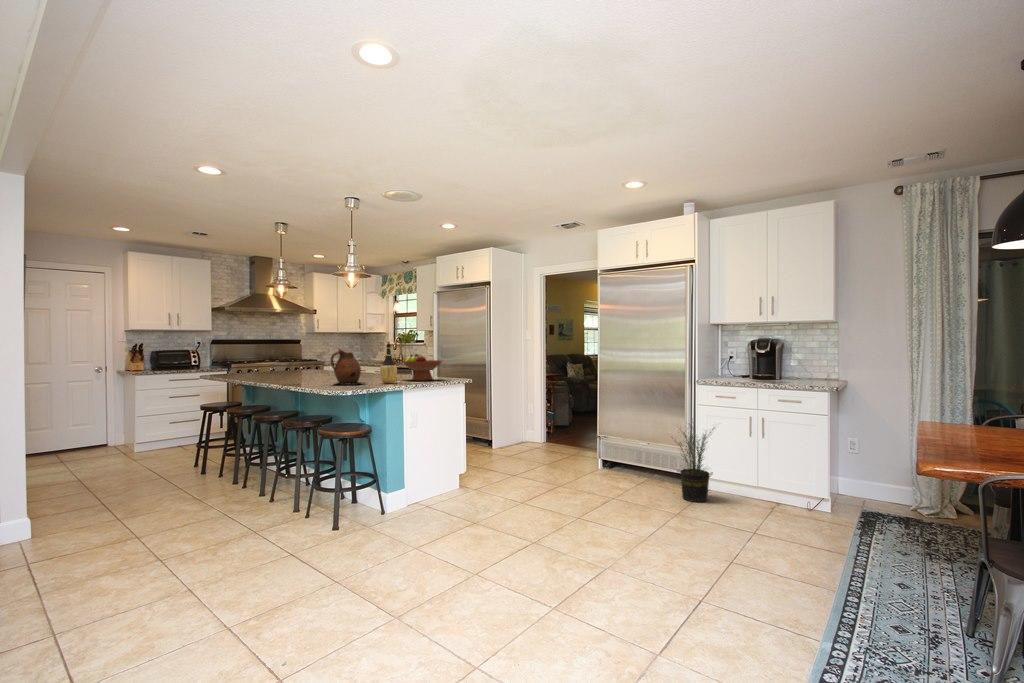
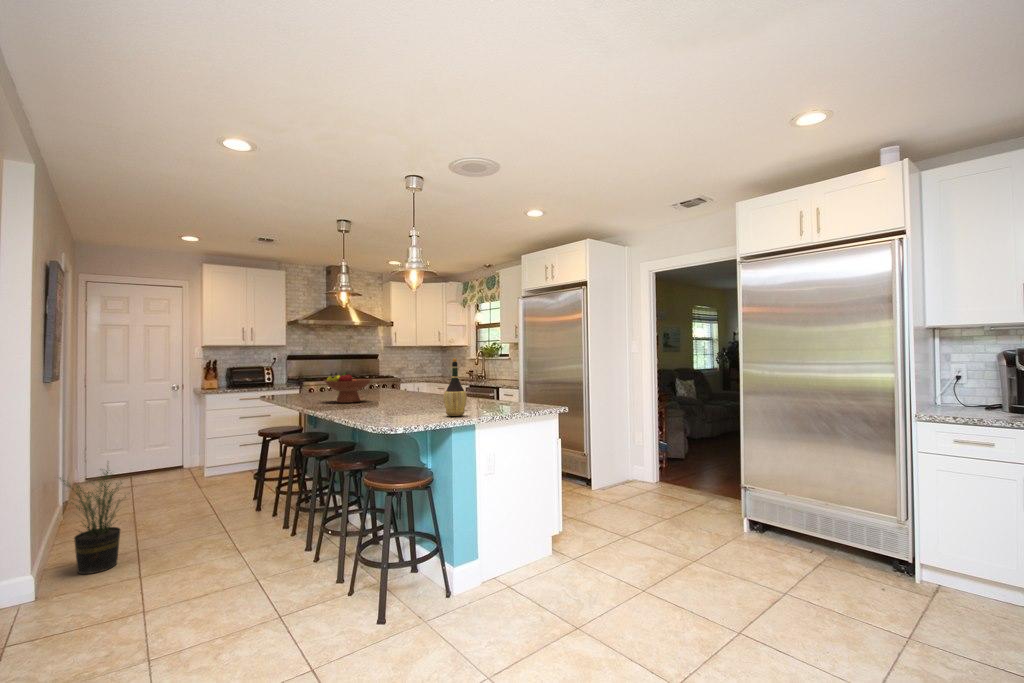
ceramic pitcher: present [331,348,365,385] -> none [377,368,425,420]
fruit bowl: present [402,354,442,381] -> present [325,373,371,403]
potted plant: present [677,426,713,502] -> present [60,466,122,574]

